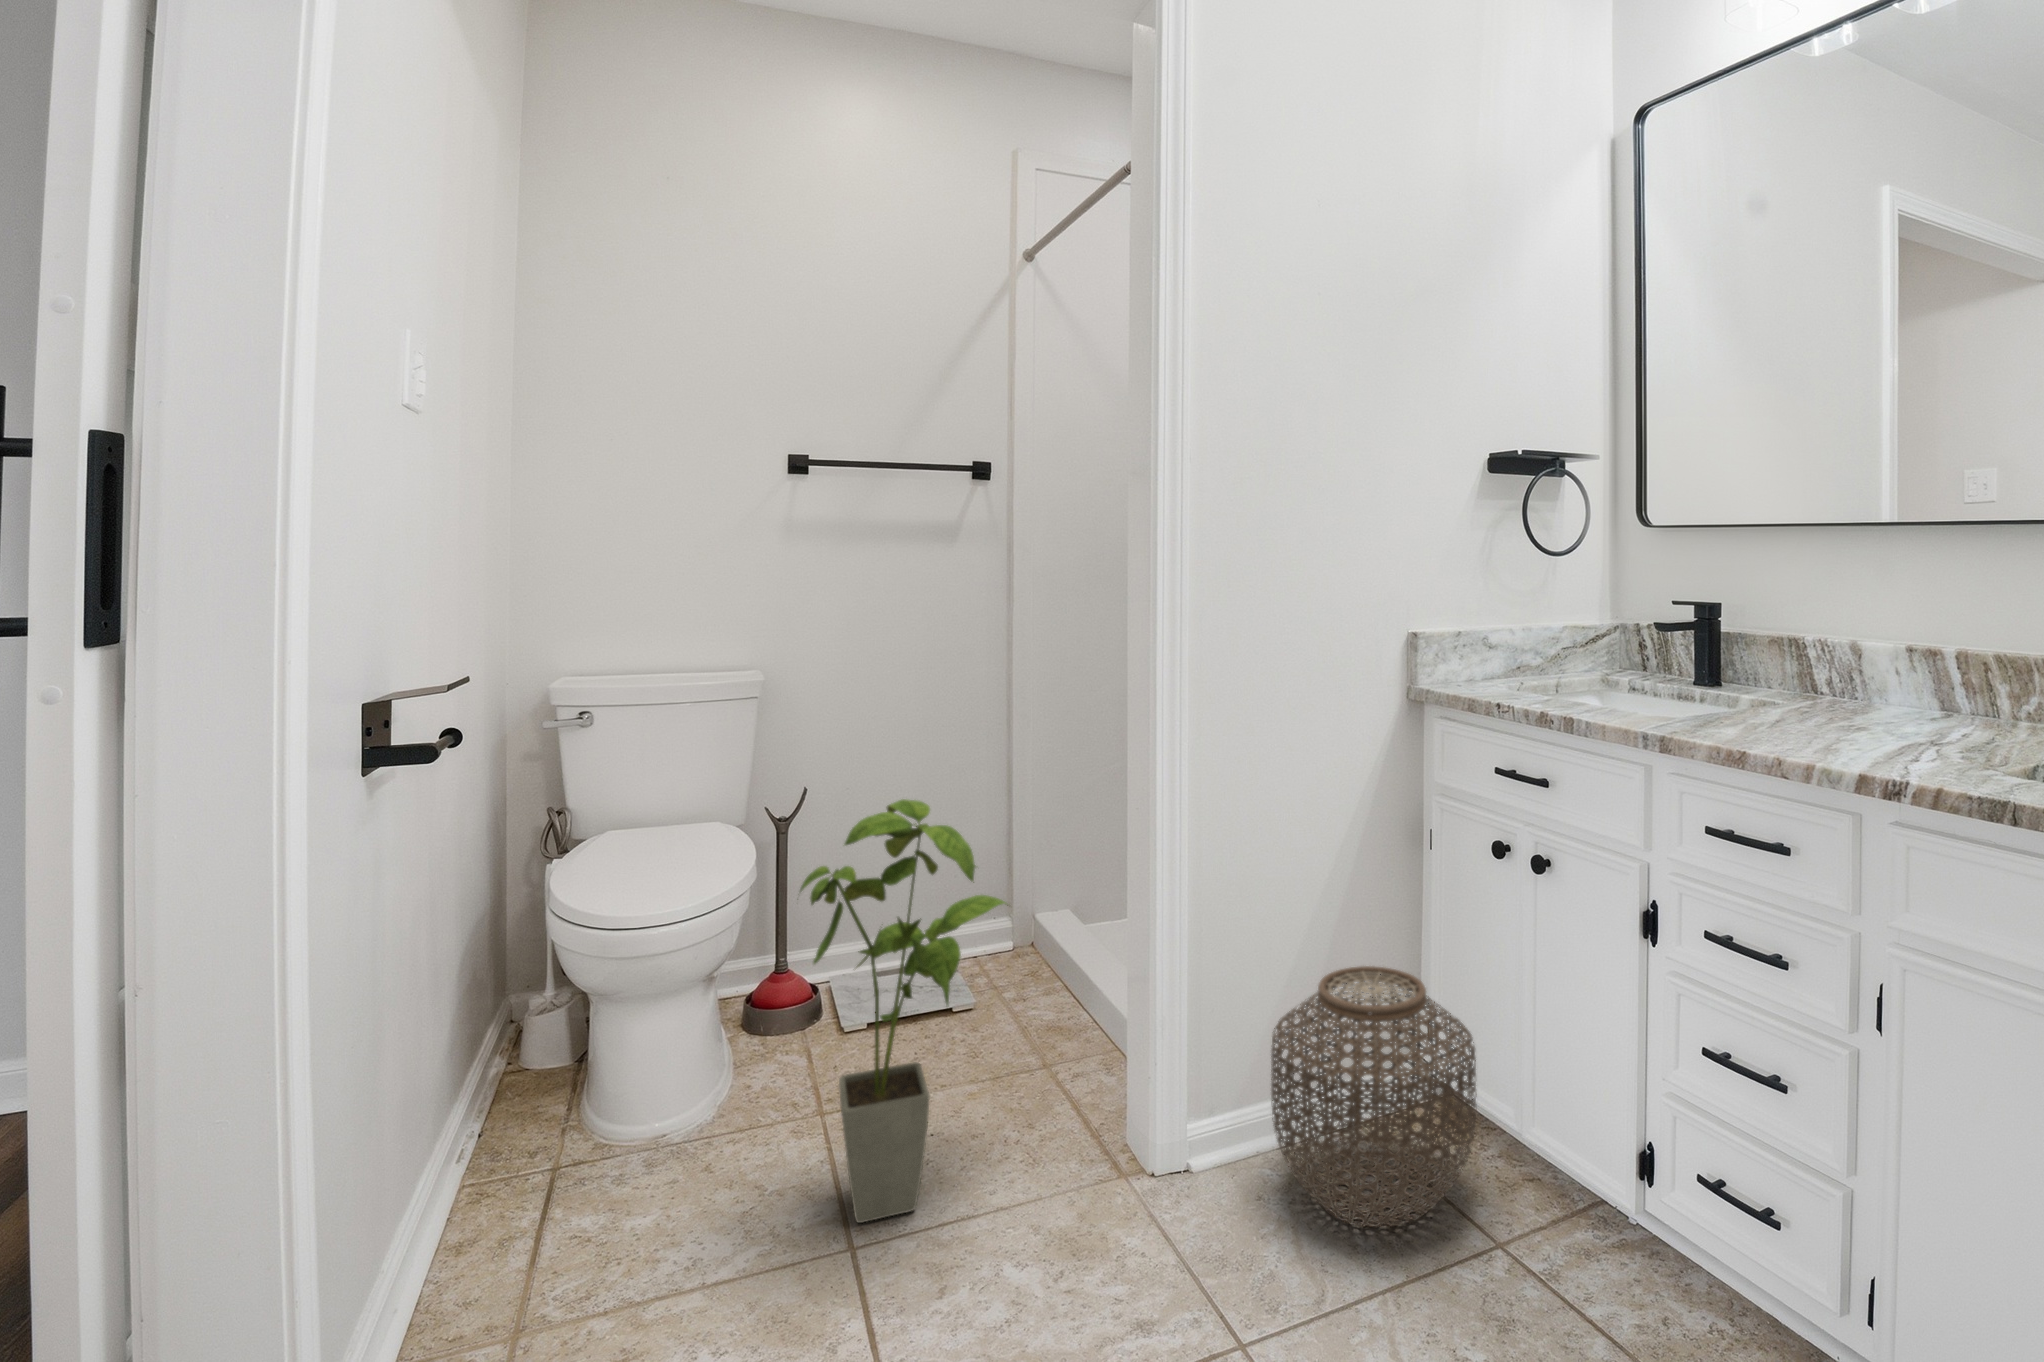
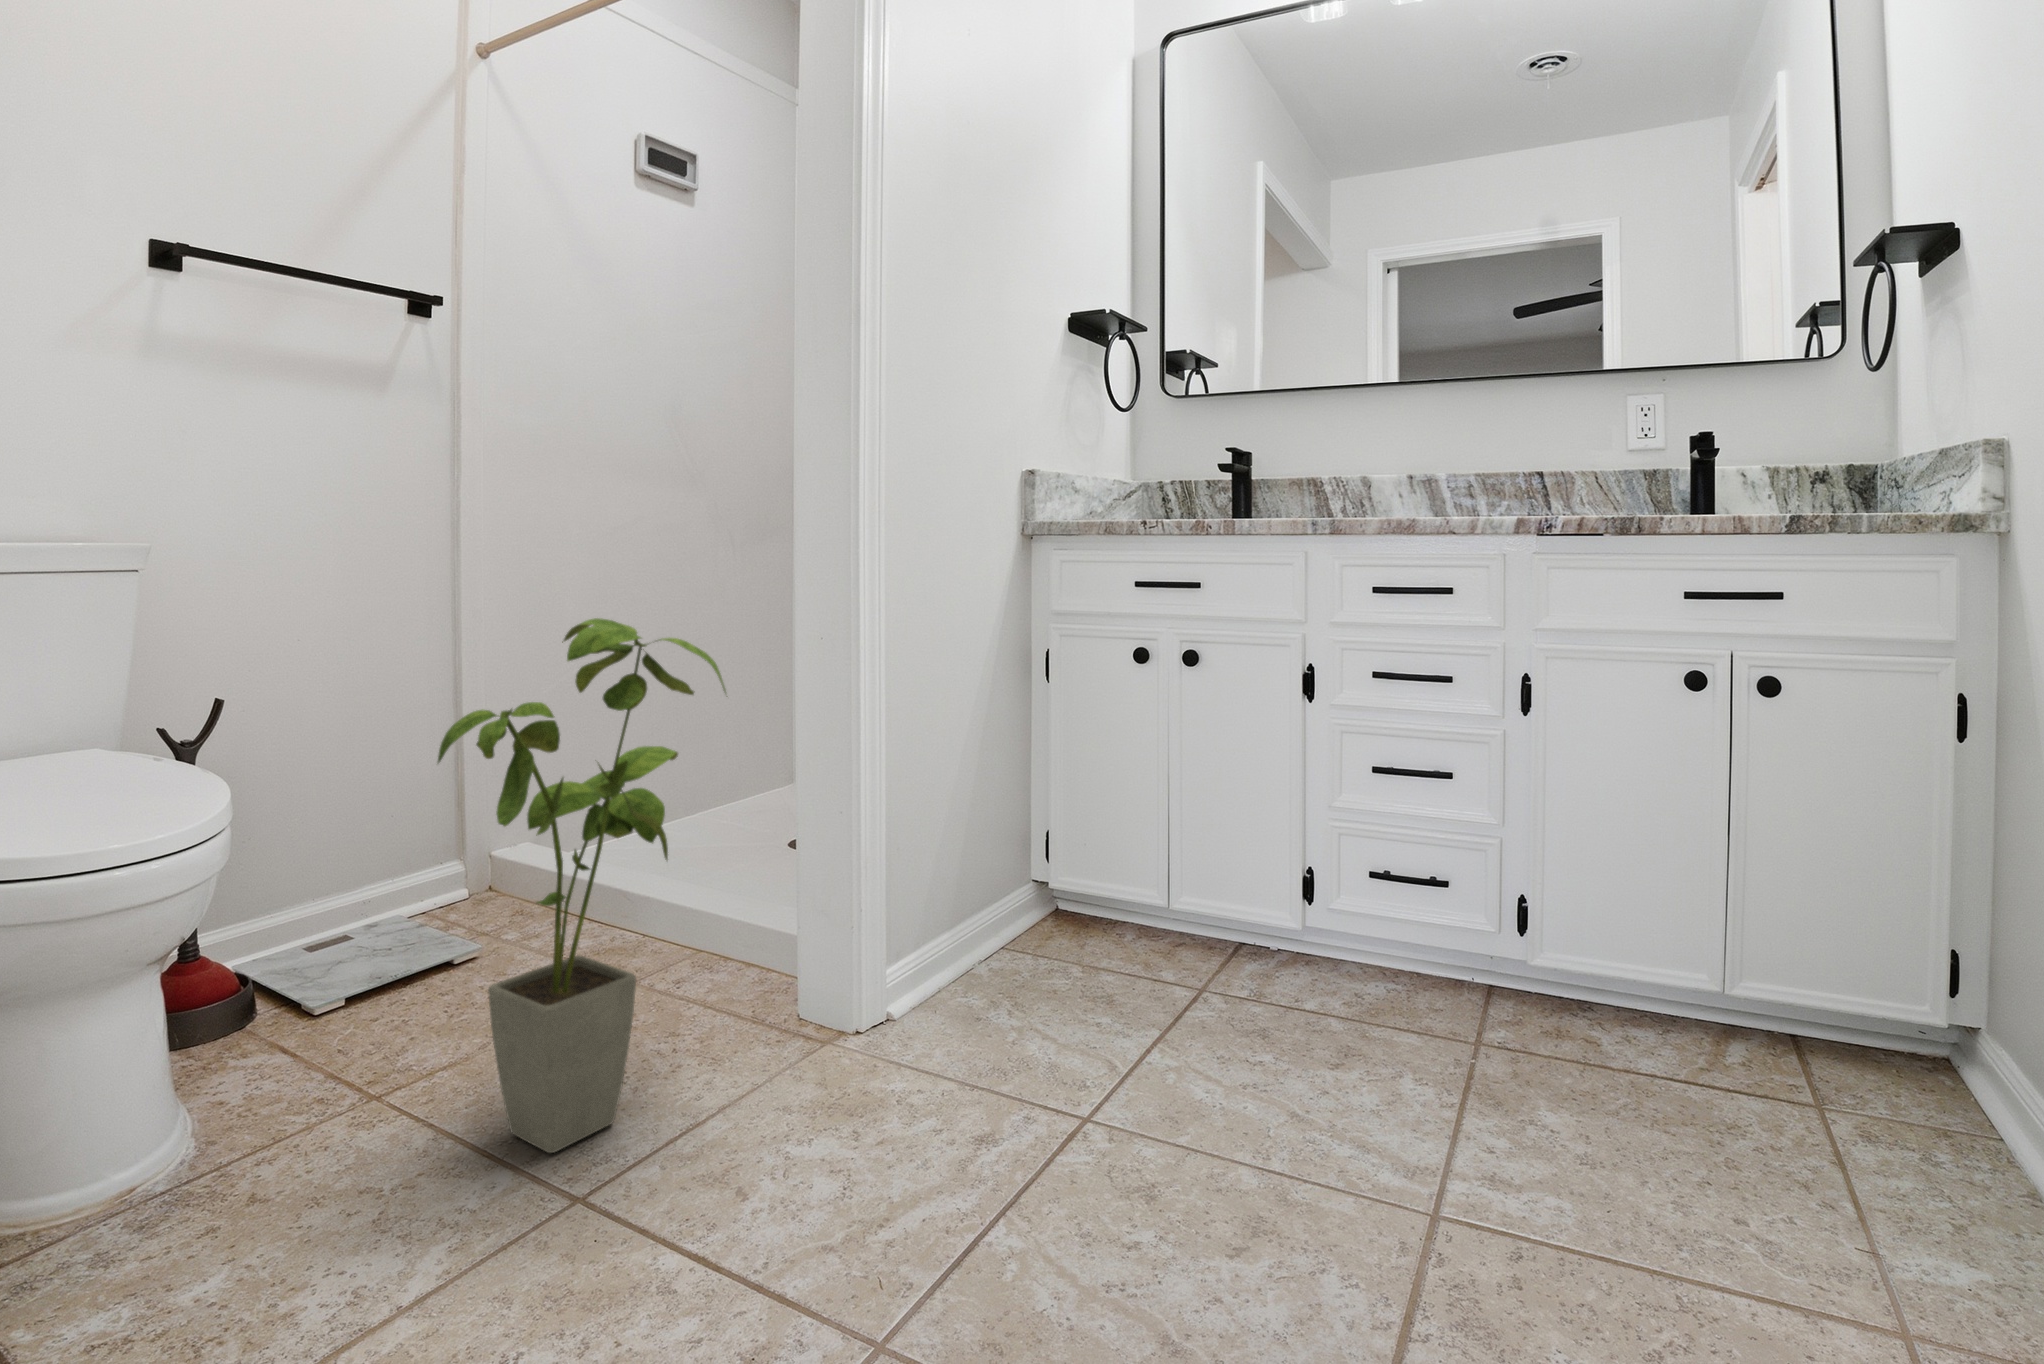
woven basket: present [1271,966,1477,1227] -> none [969,774,1165,1009]

